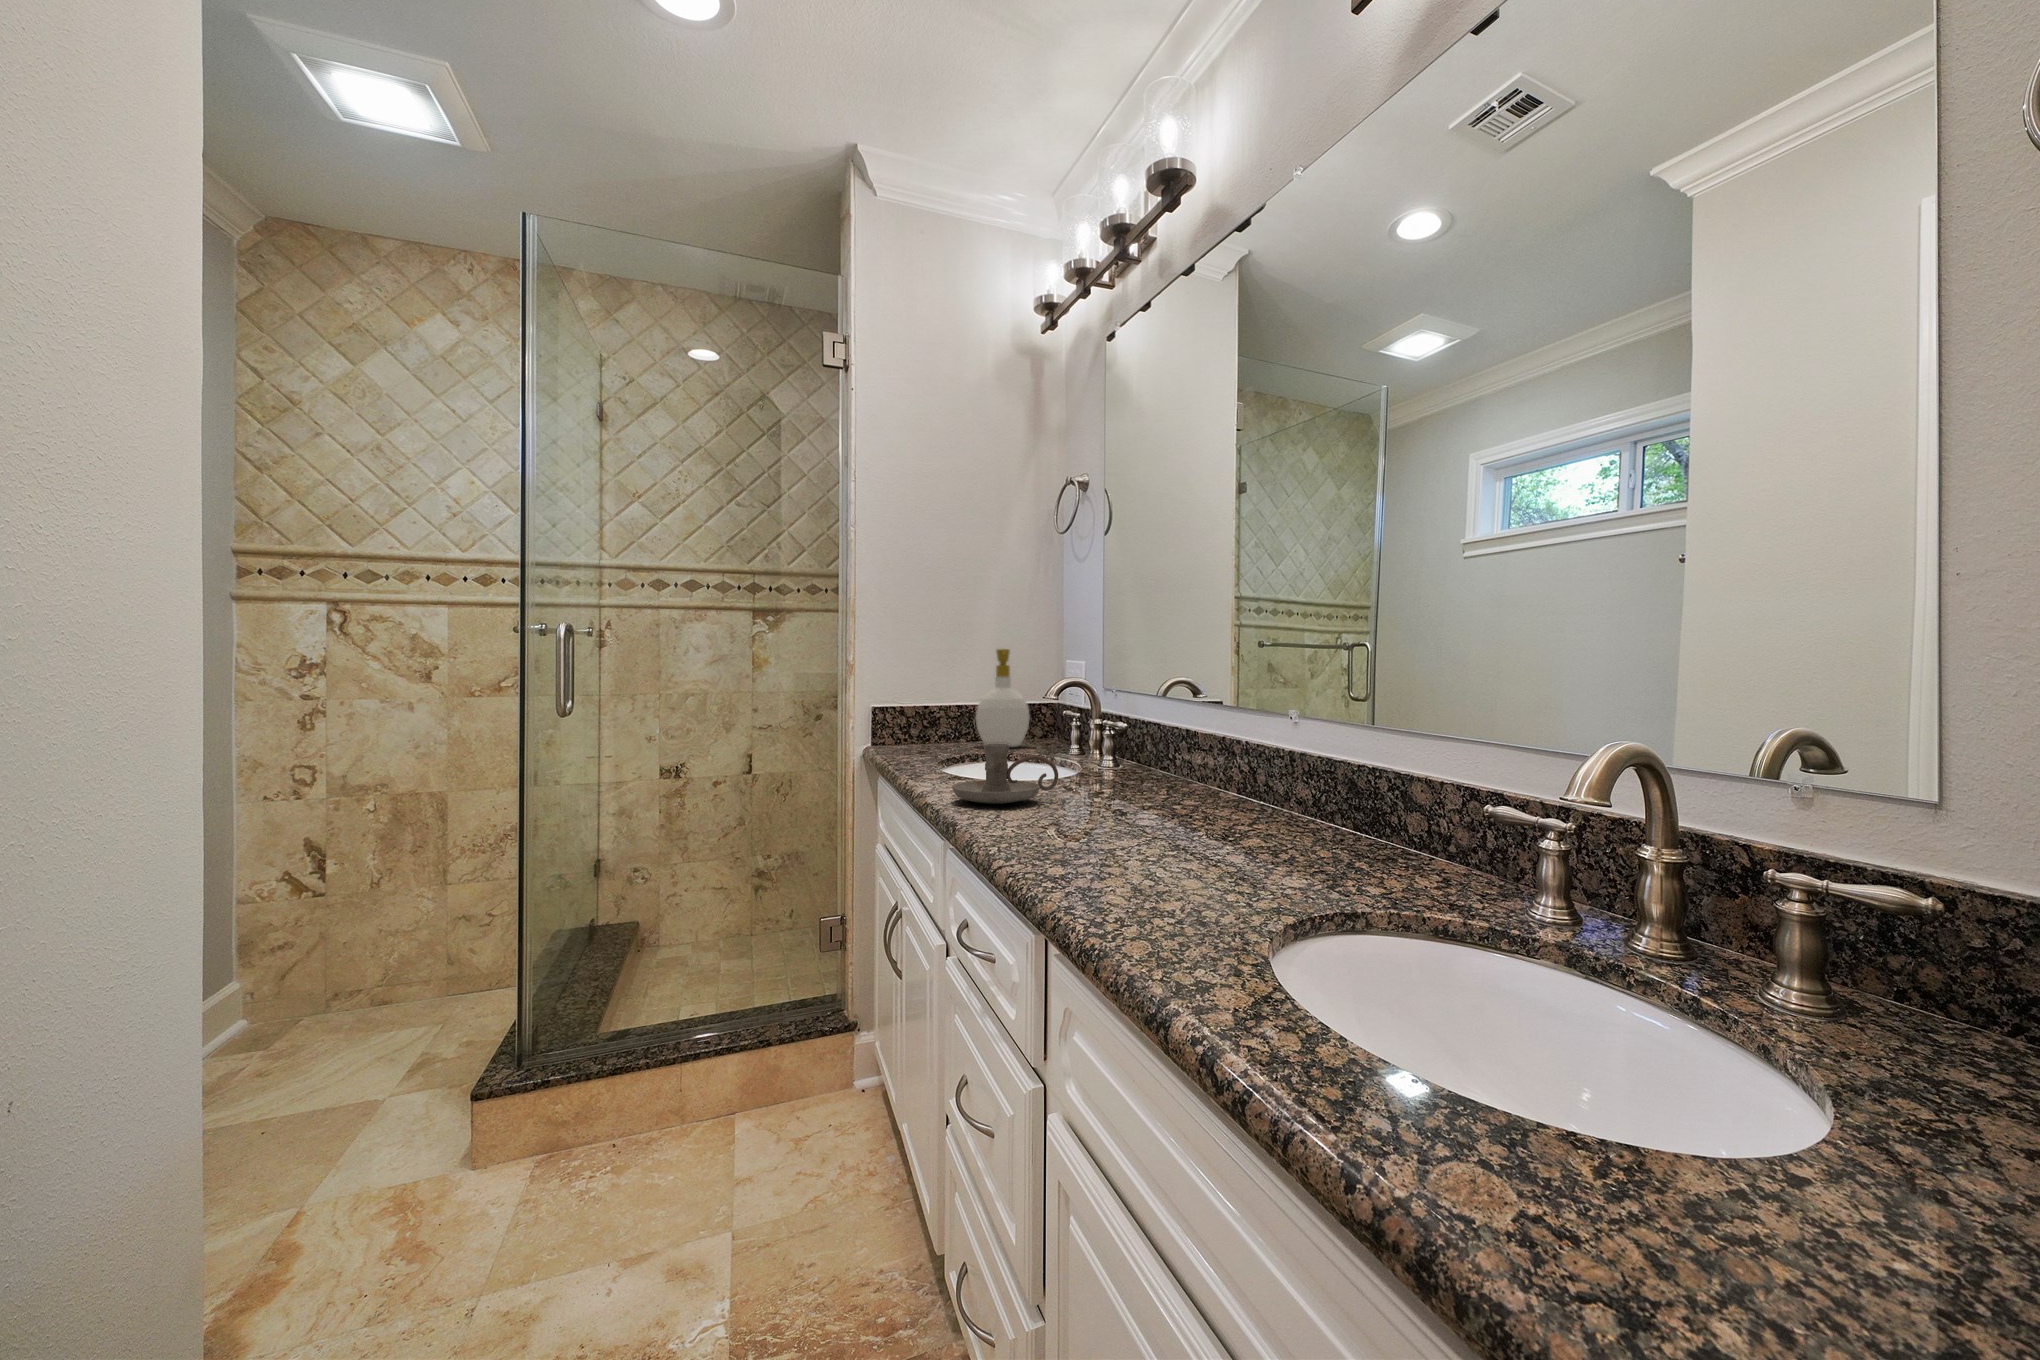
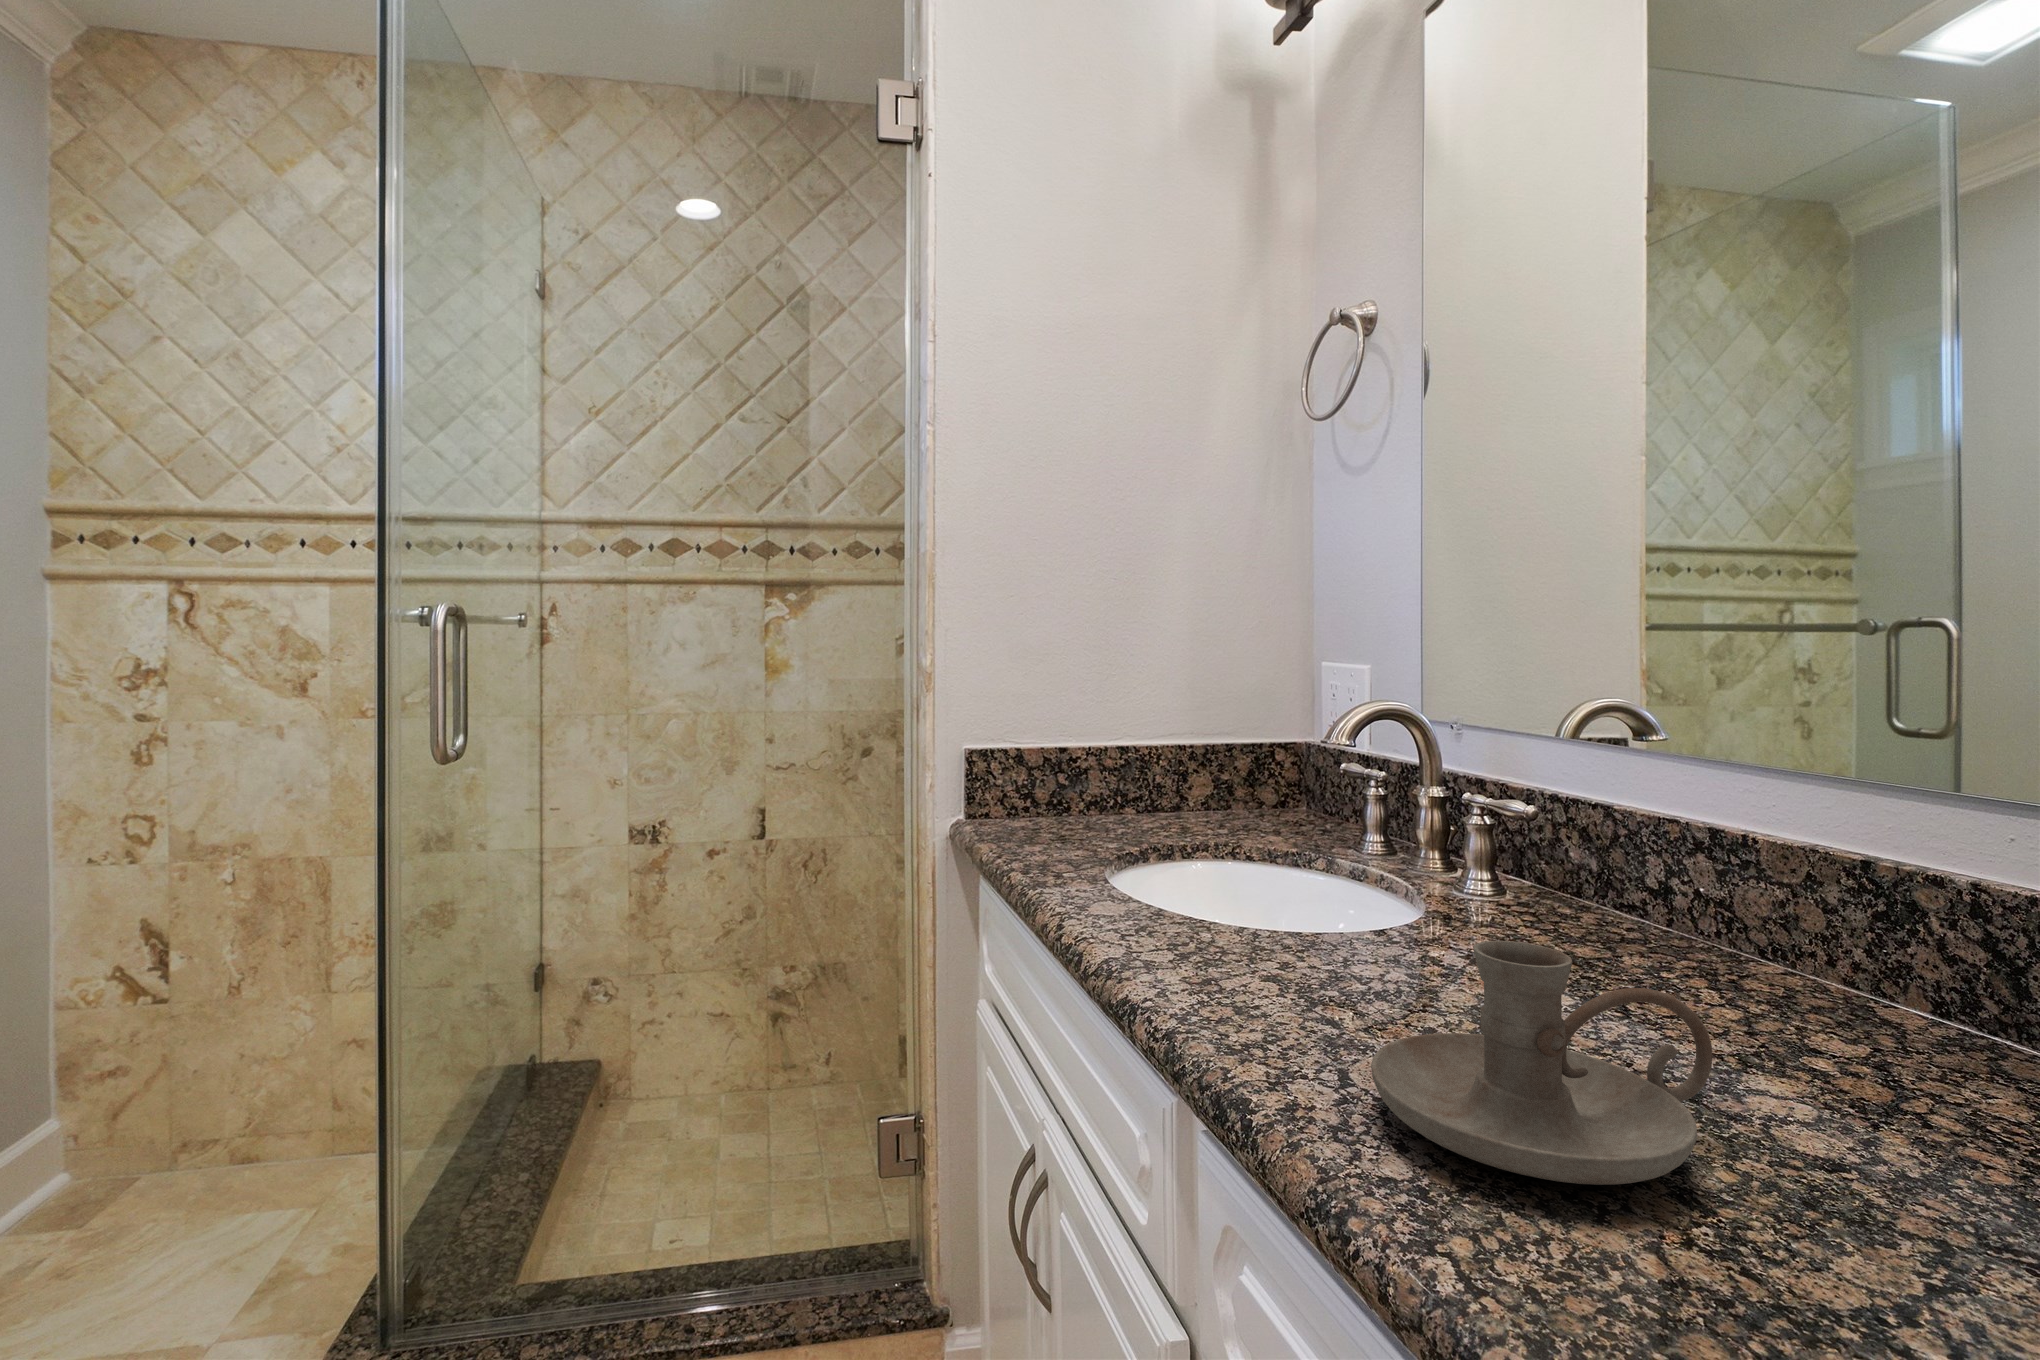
soap bottle: present [976,649,1030,747] -> none [1157,645,1257,827]

